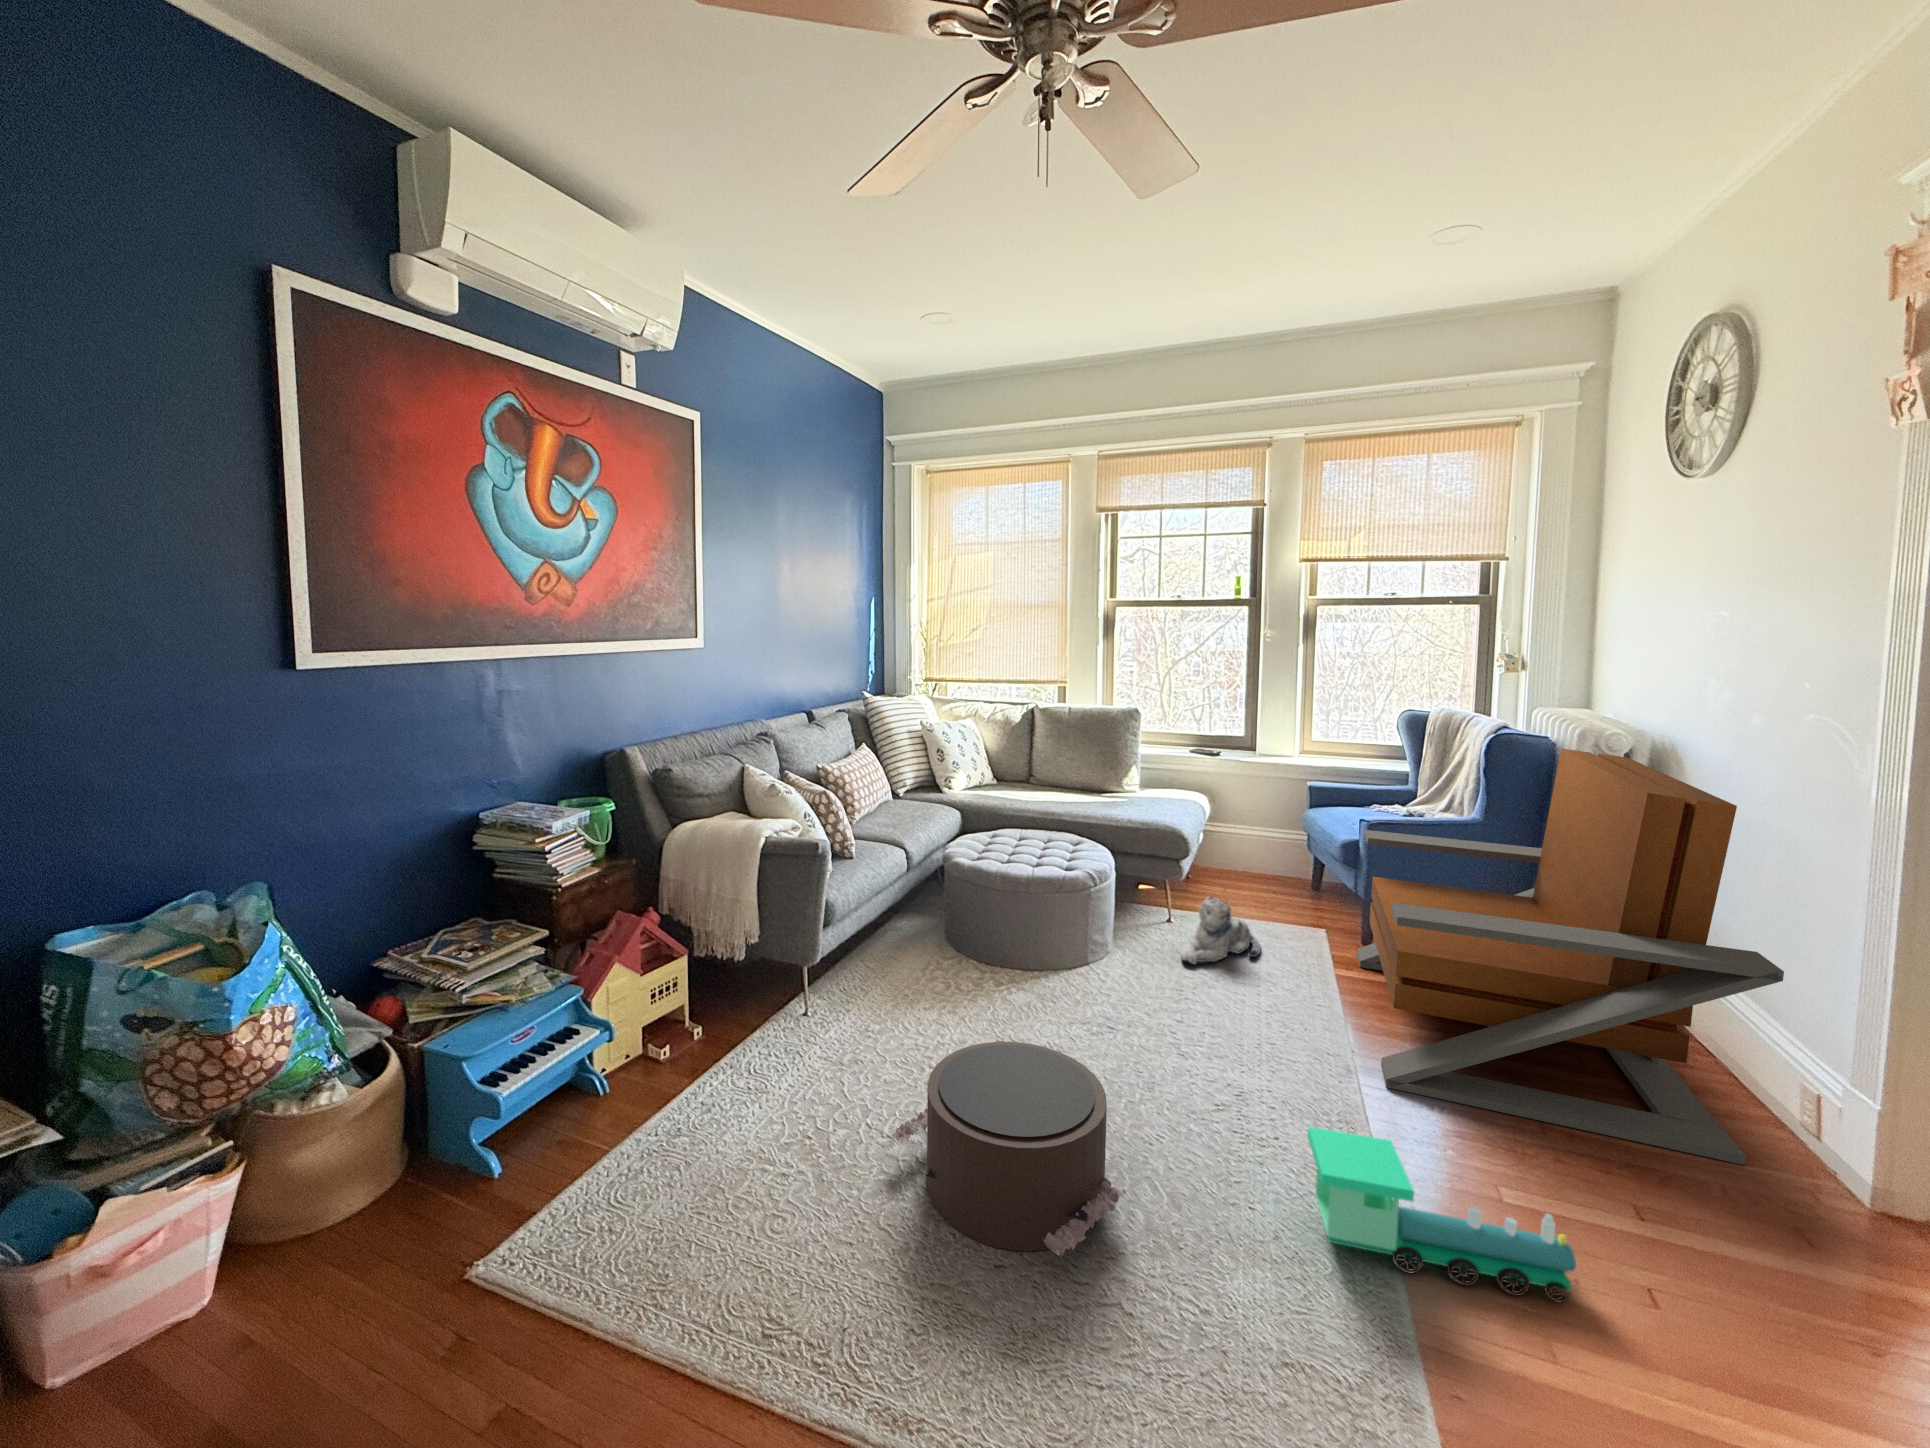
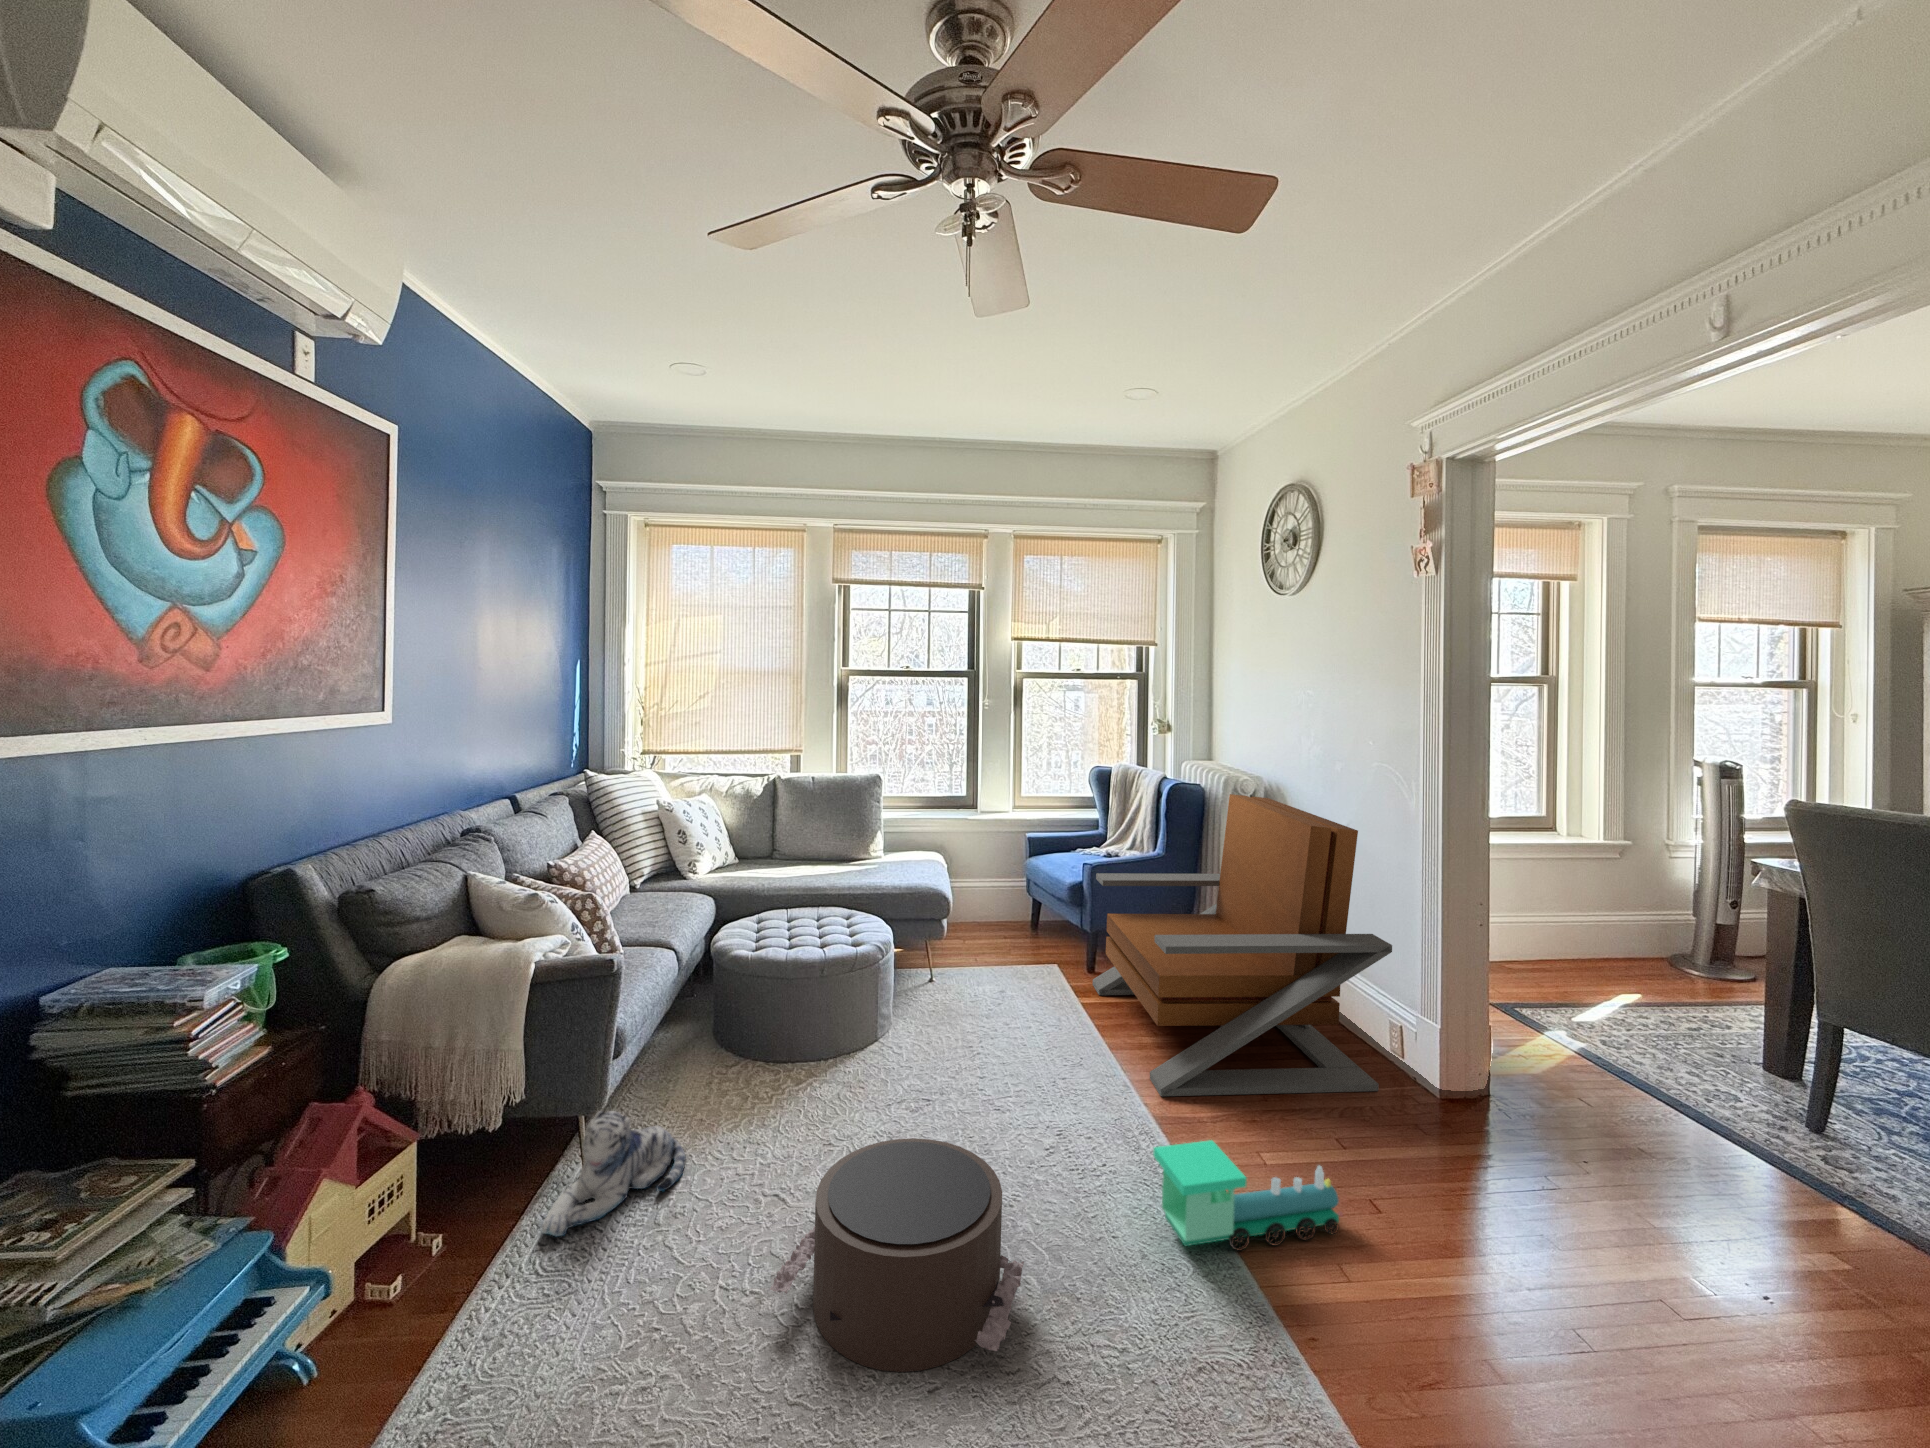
plush toy: present [1181,896,1260,965] -> present [541,1111,686,1236]

